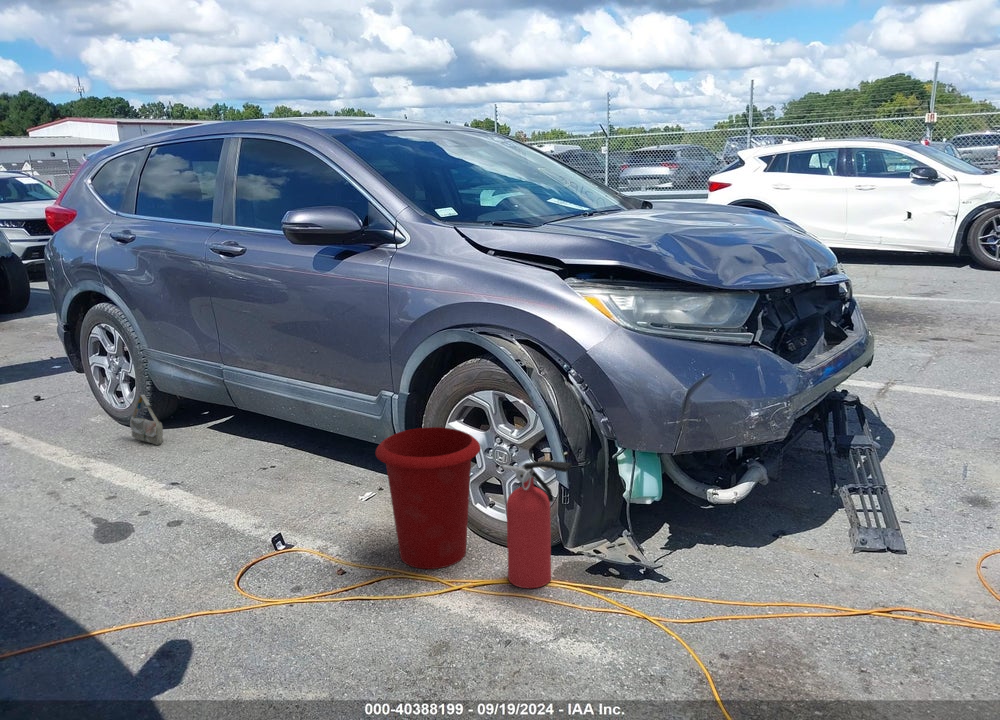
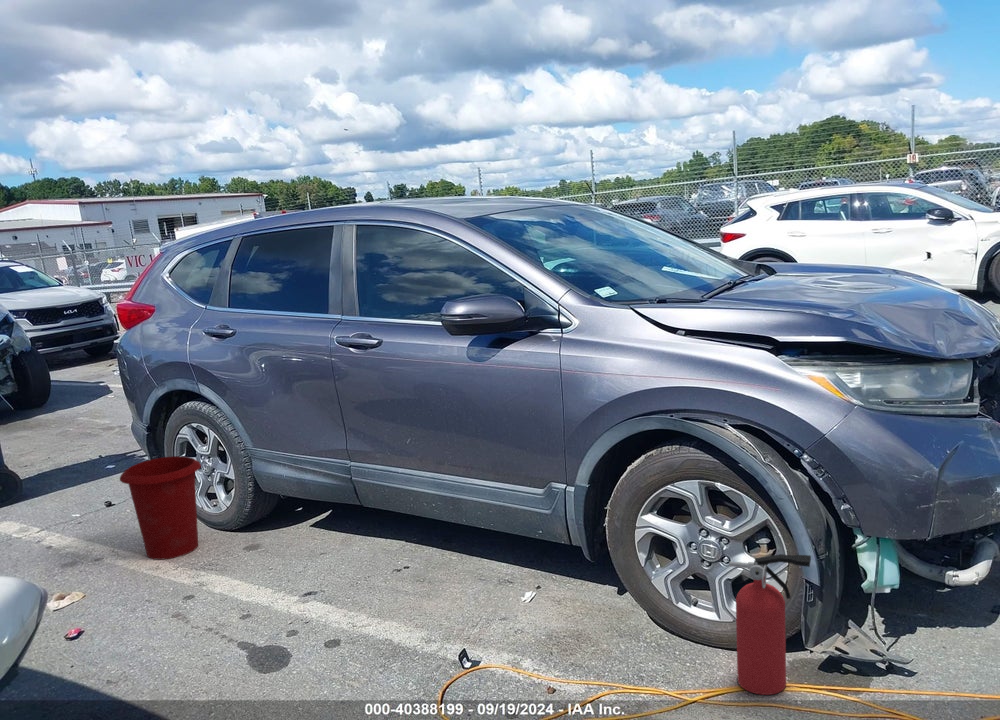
bag: present [130,395,163,445] -> none [231,497,271,551]
waste bin: present [375,427,481,569] -> present [120,456,201,560]

